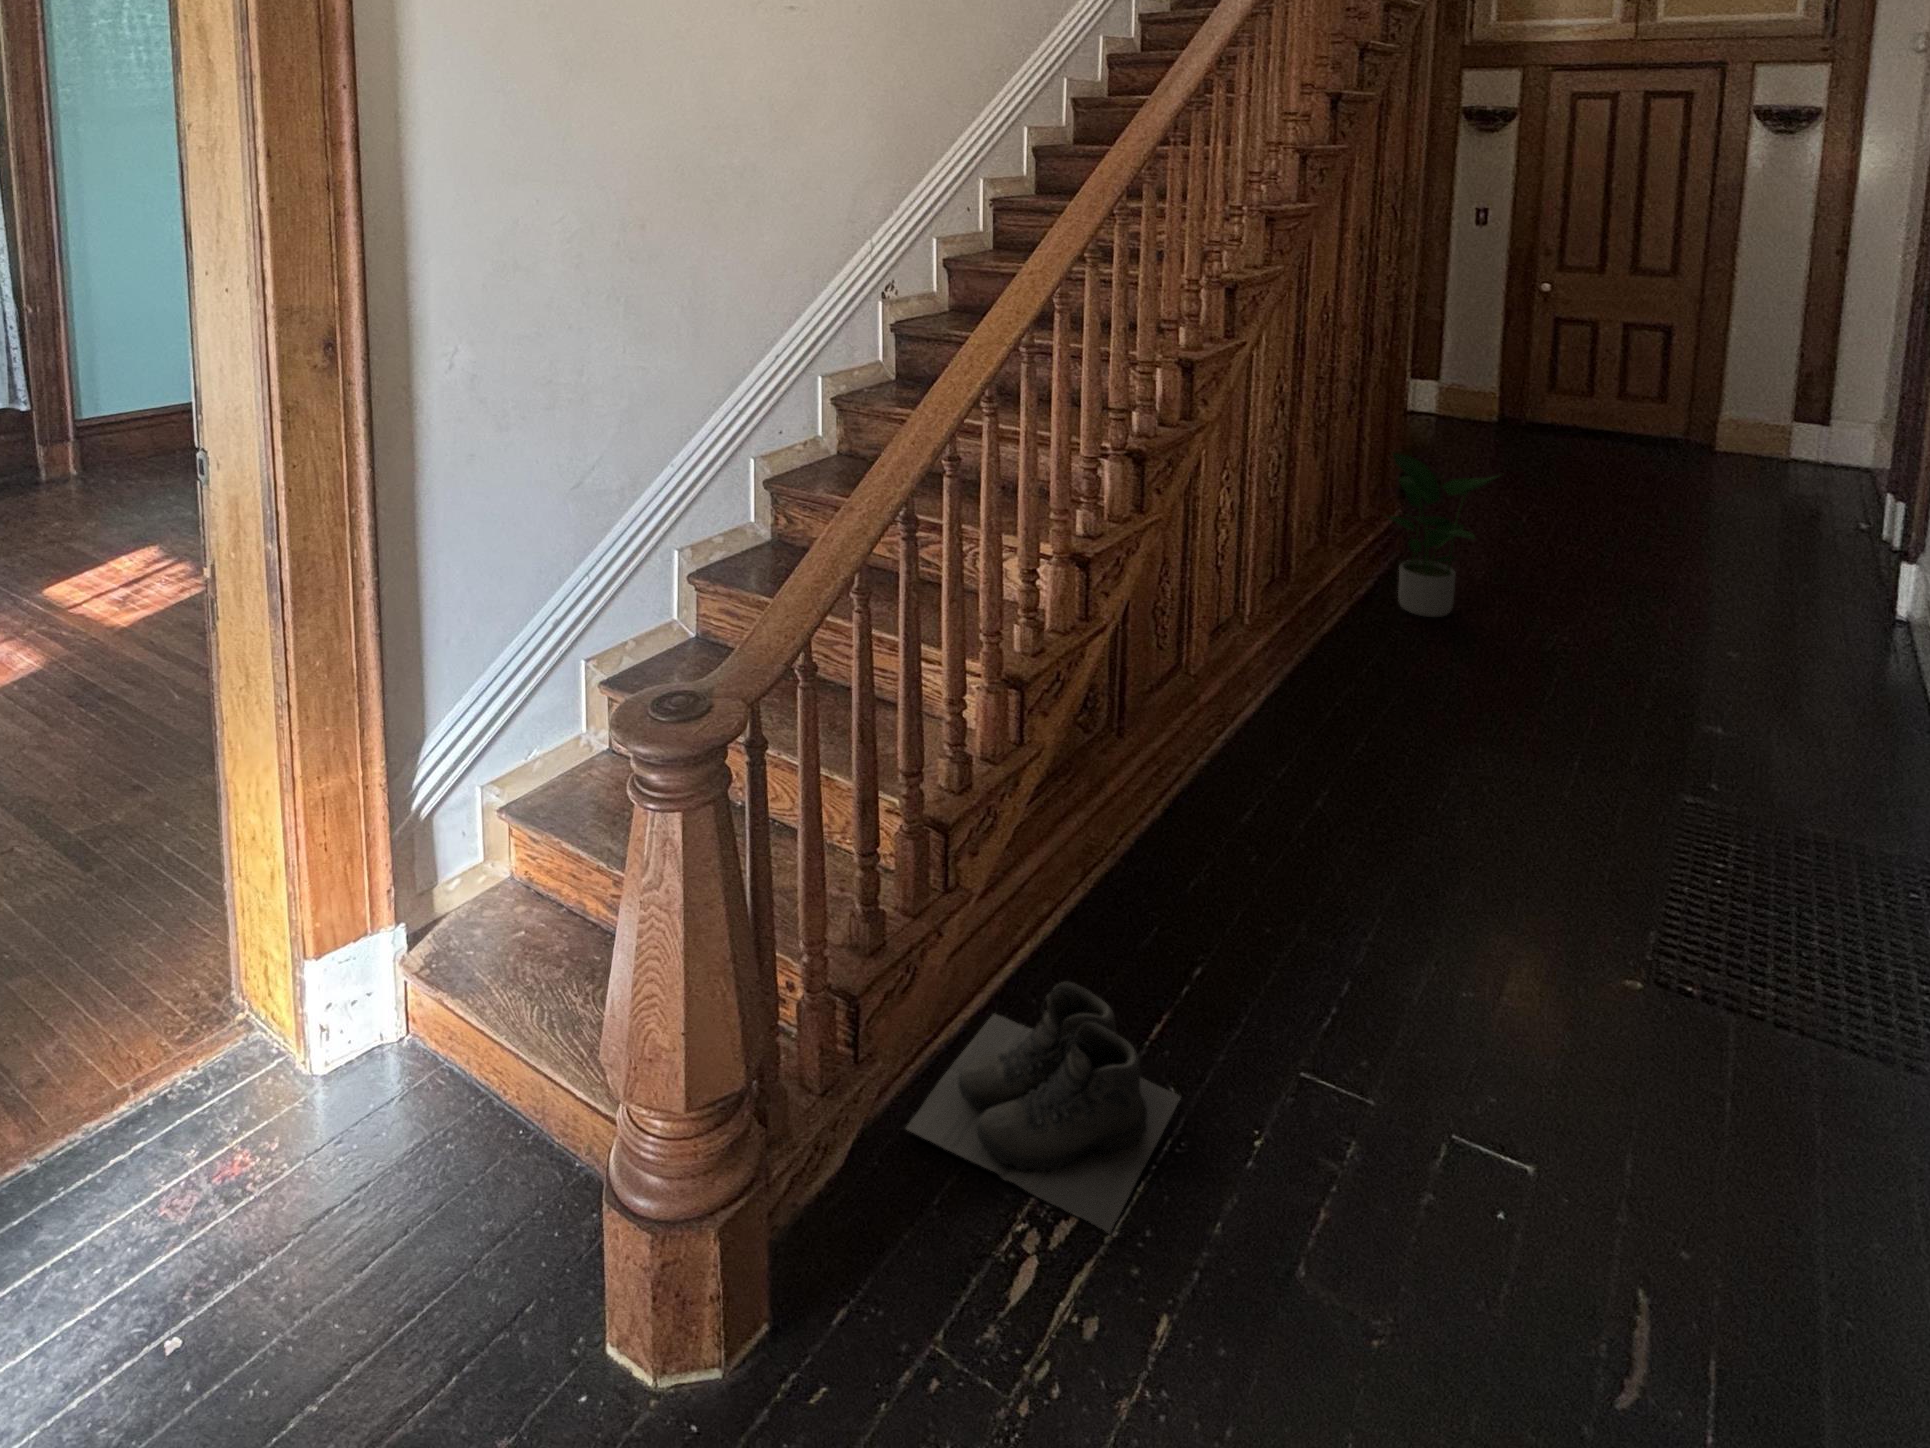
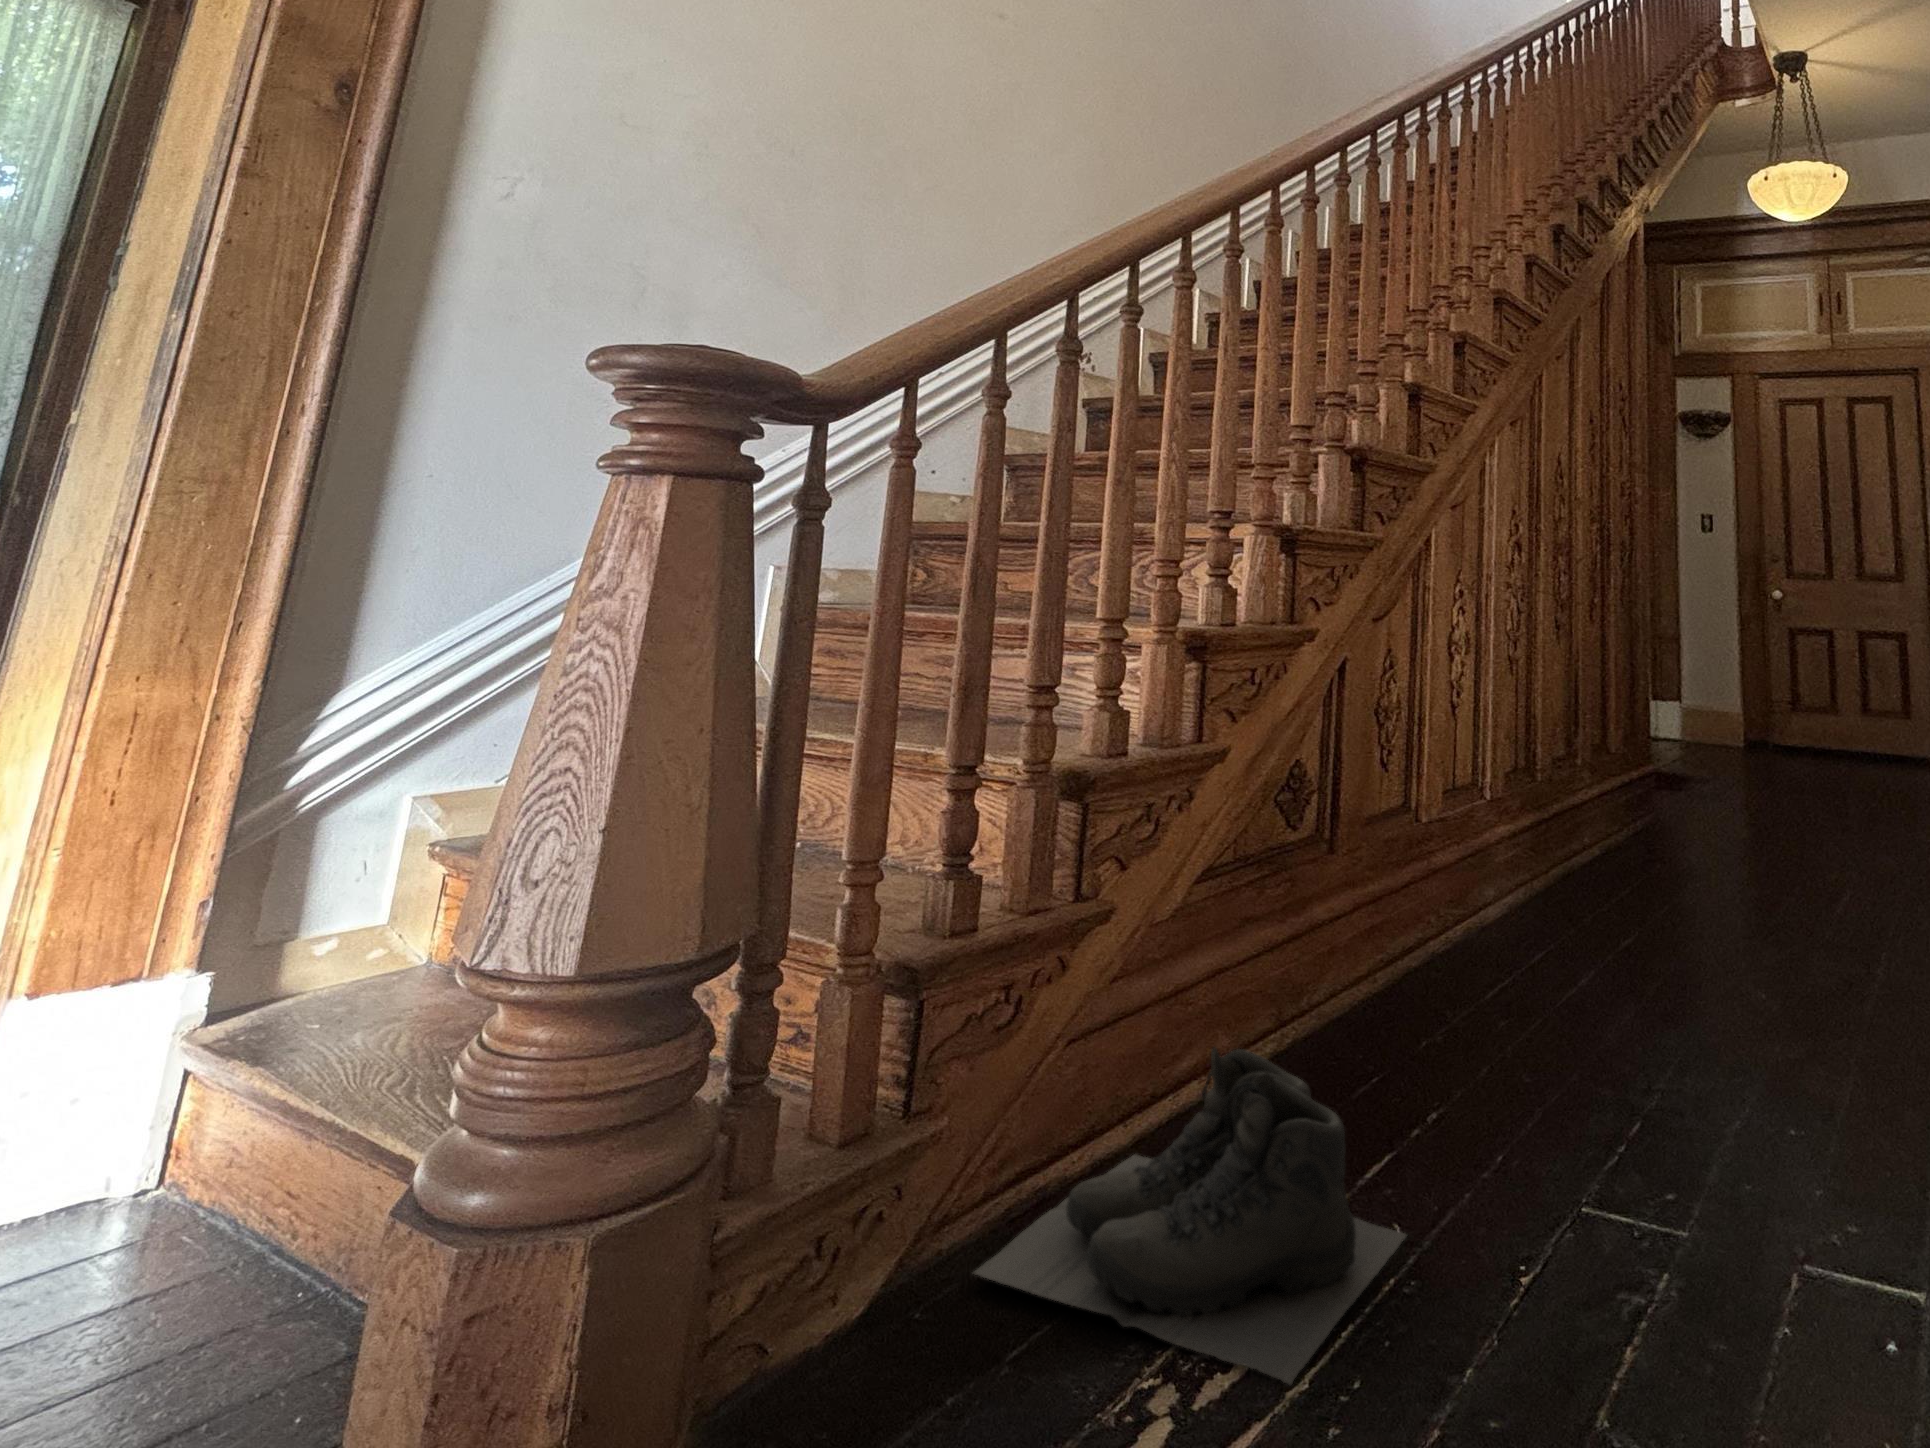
potted plant: present [1388,453,1500,617] -> none [1633,662,1765,858]

